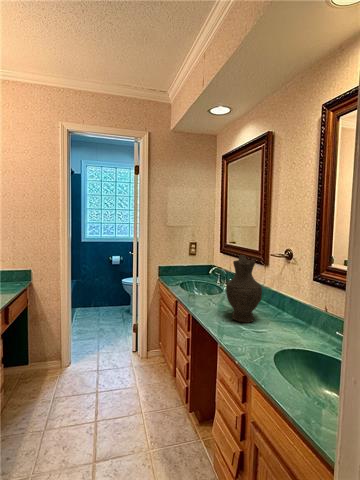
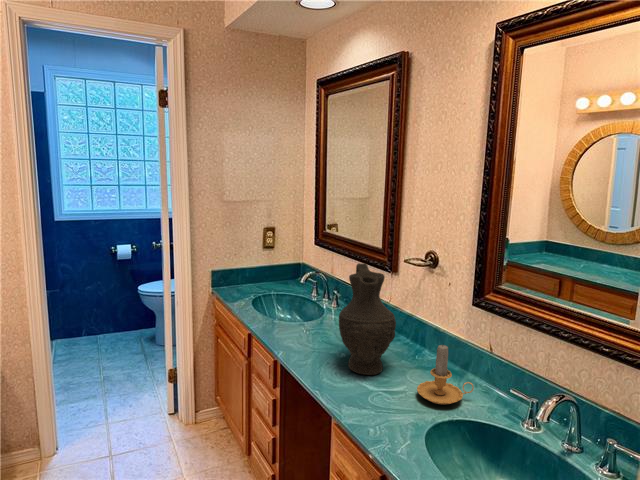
candle: none [273,301,311,340] -> present [417,345,474,404]

